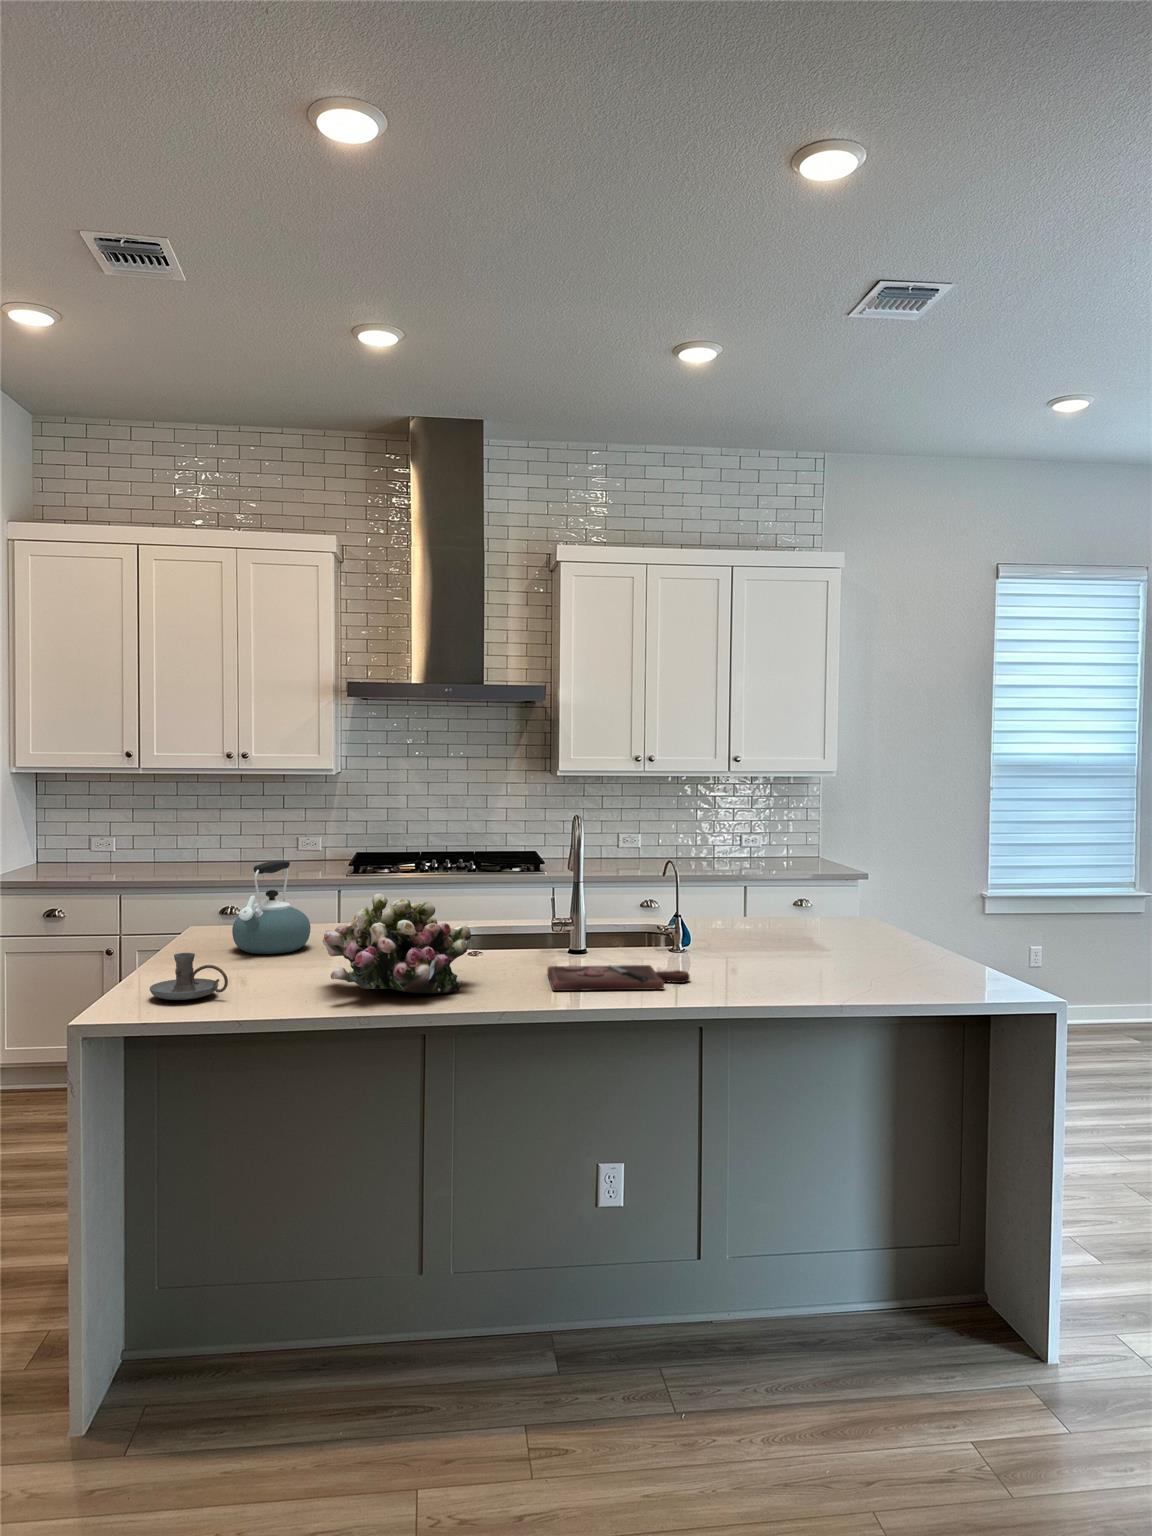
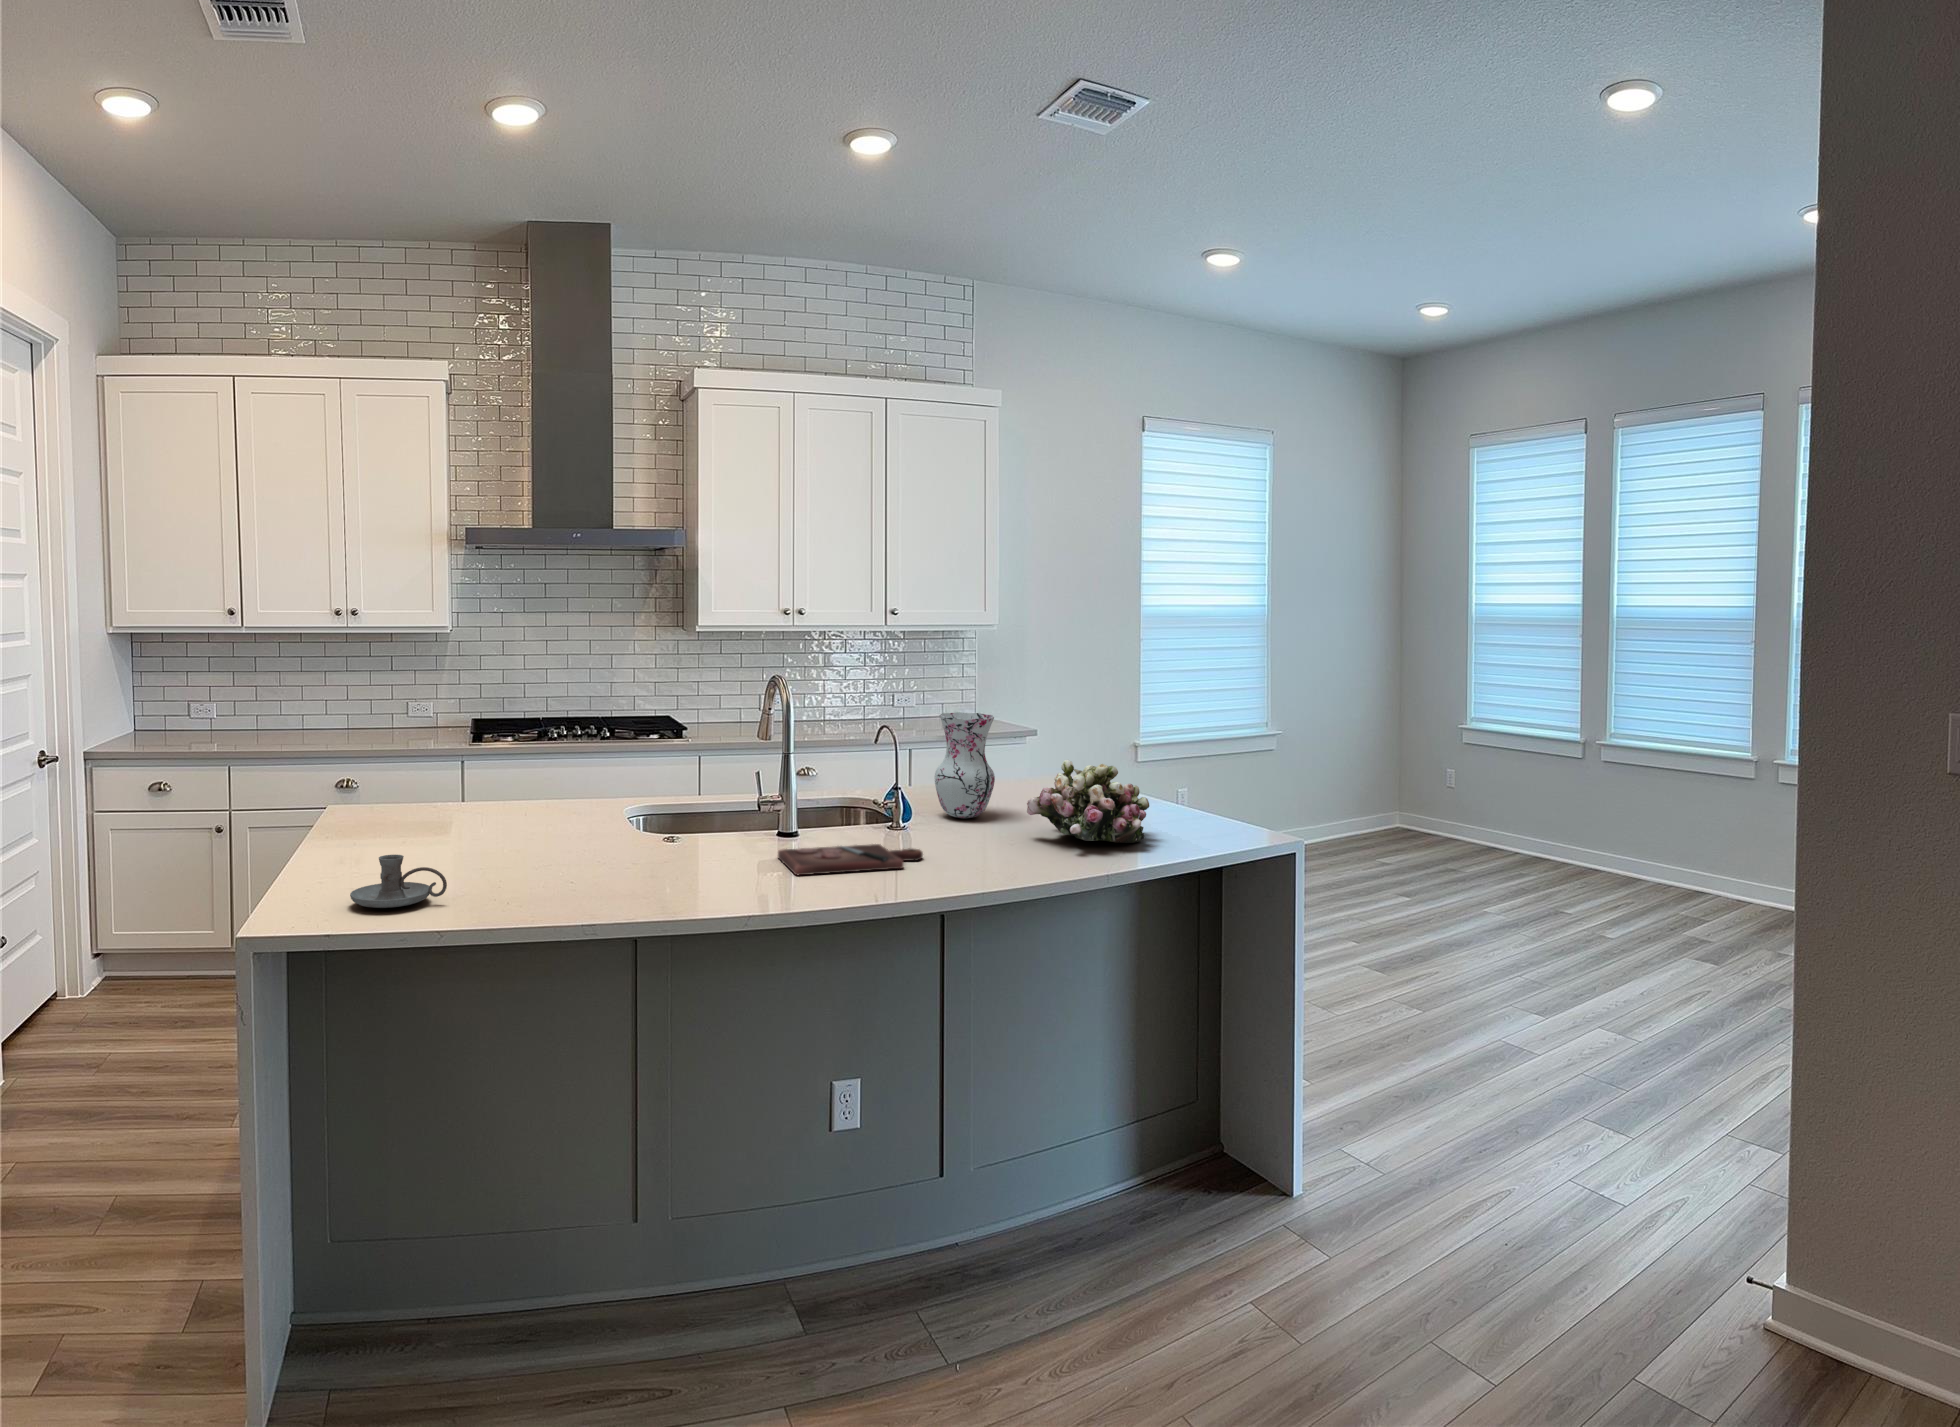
vase: none [727,838,788,946] -> present [935,712,995,818]
kettle: present [232,861,311,954] -> none [399,743,493,848]
flower arrangement: present [322,894,471,993] -> present [1027,760,1149,843]

